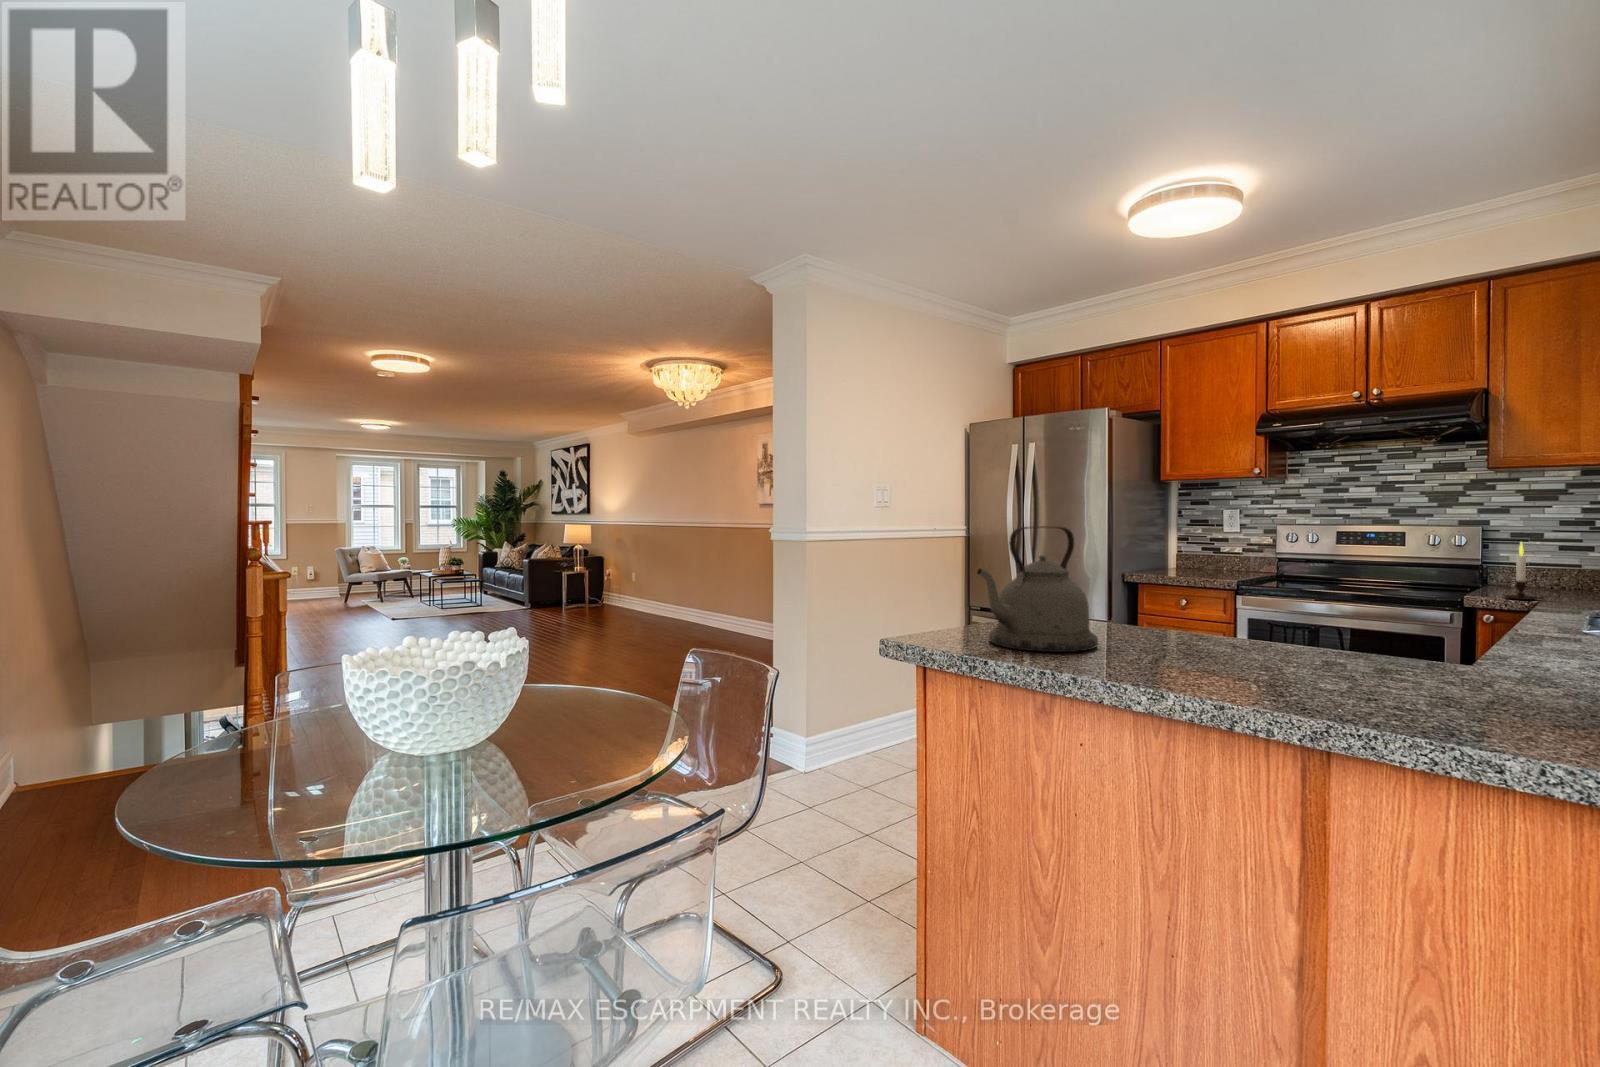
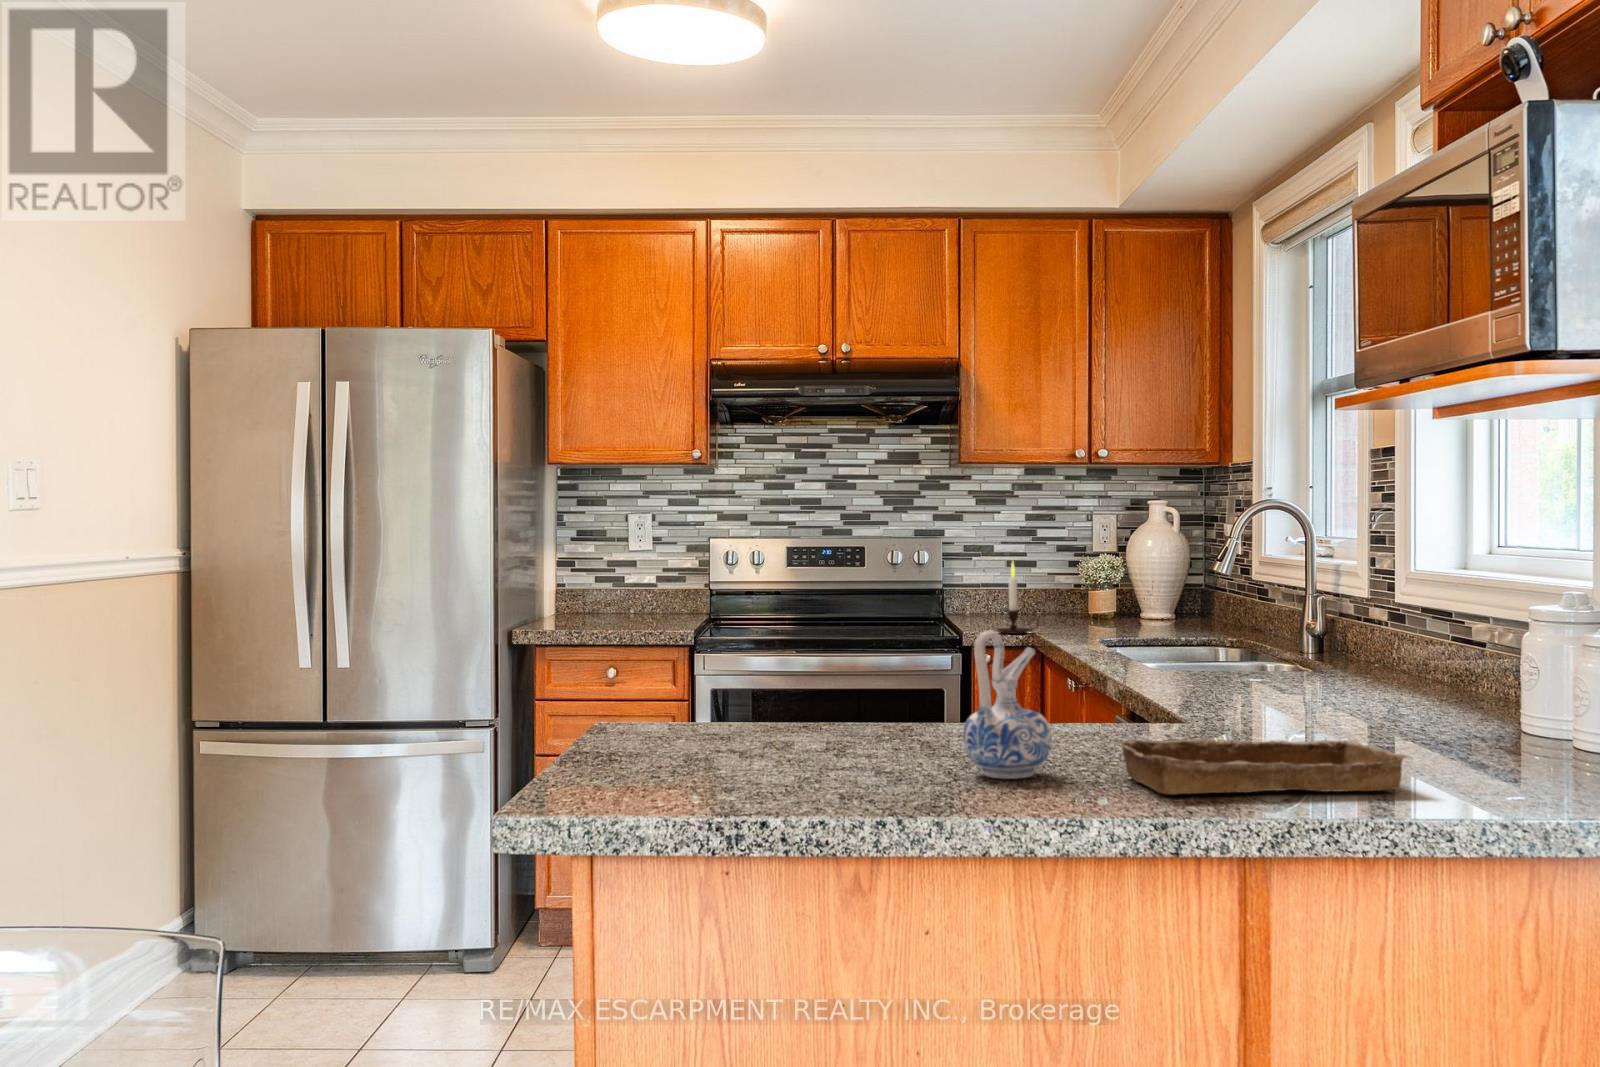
kettle: present [977,527,1098,652] -> none [689,571,868,791]
ceramic pitcher: none [1151,566,1218,667] -> present [963,631,1052,779]
tray: none [1244,650,1528,726] -> present [1113,739,1410,795]

